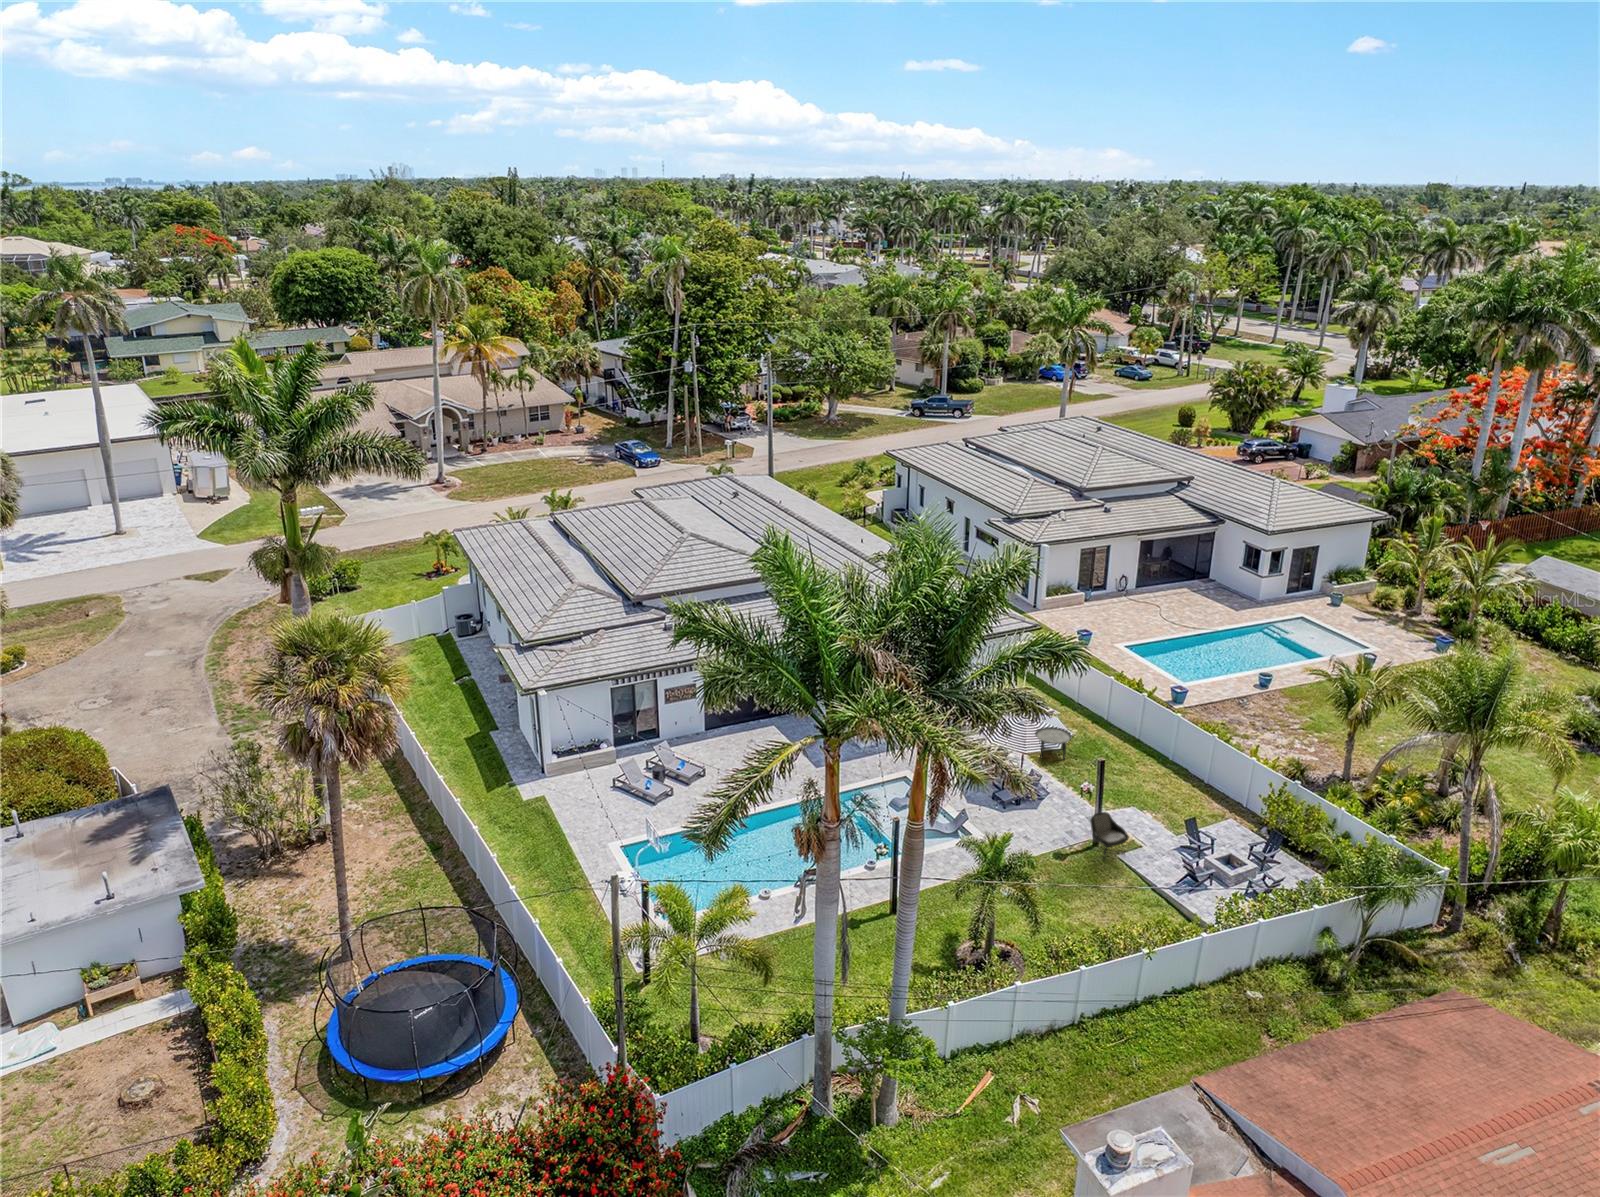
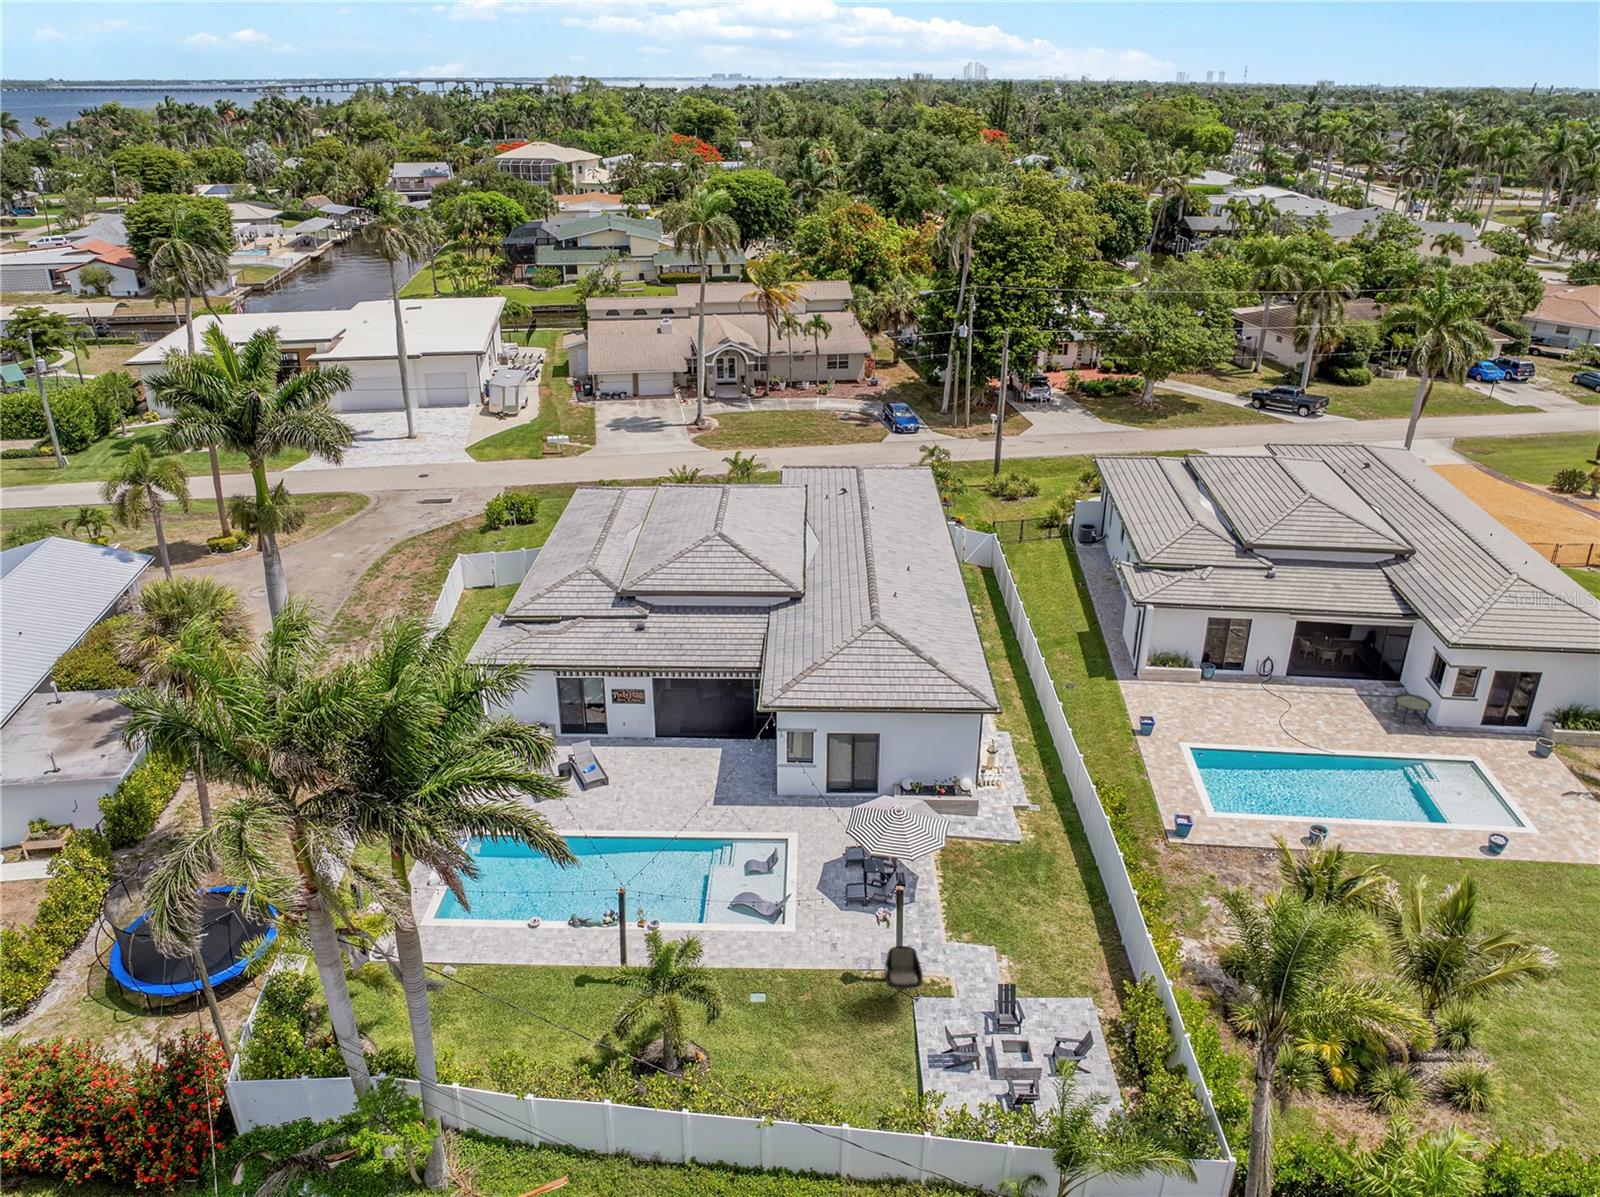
round table: present [1035,727,1072,760] -> present [1394,694,1432,724]

